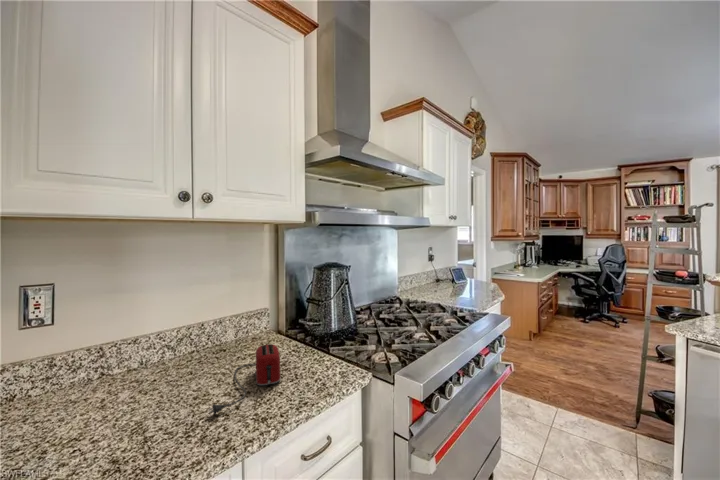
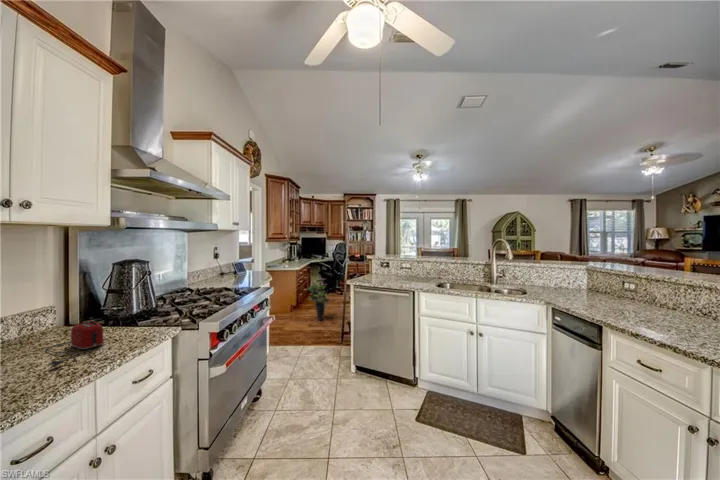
potted plant: none [557,302,600,366] -> present [308,282,329,320]

